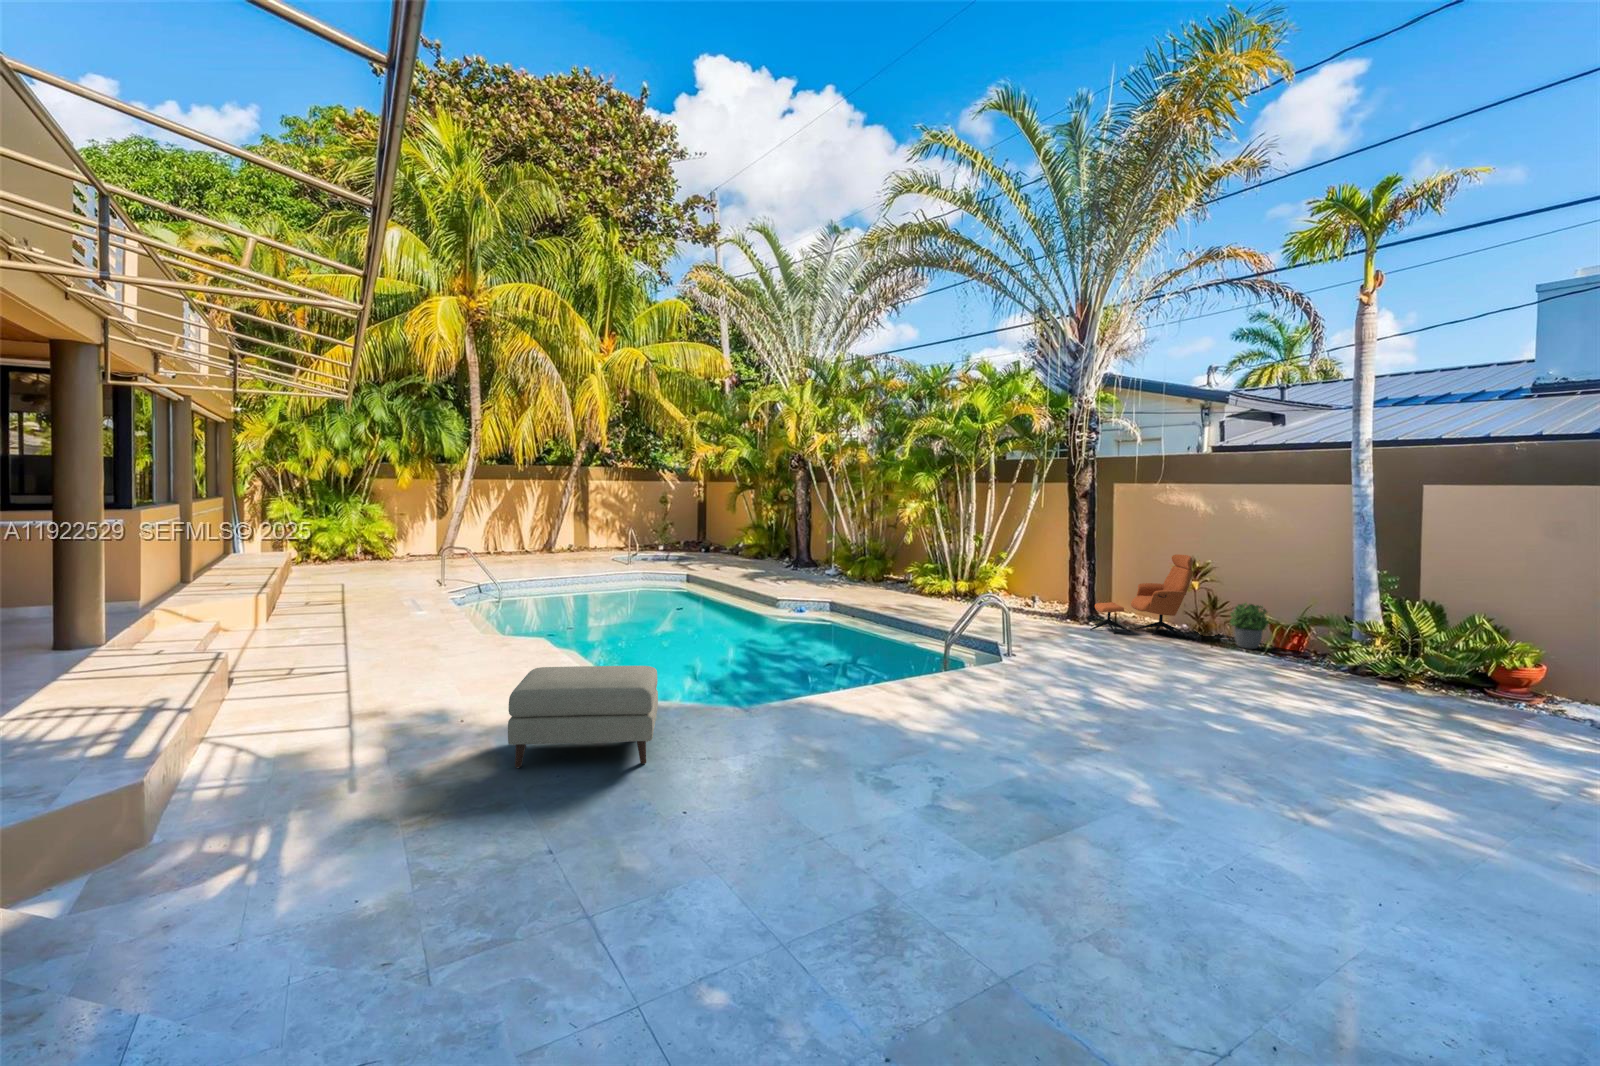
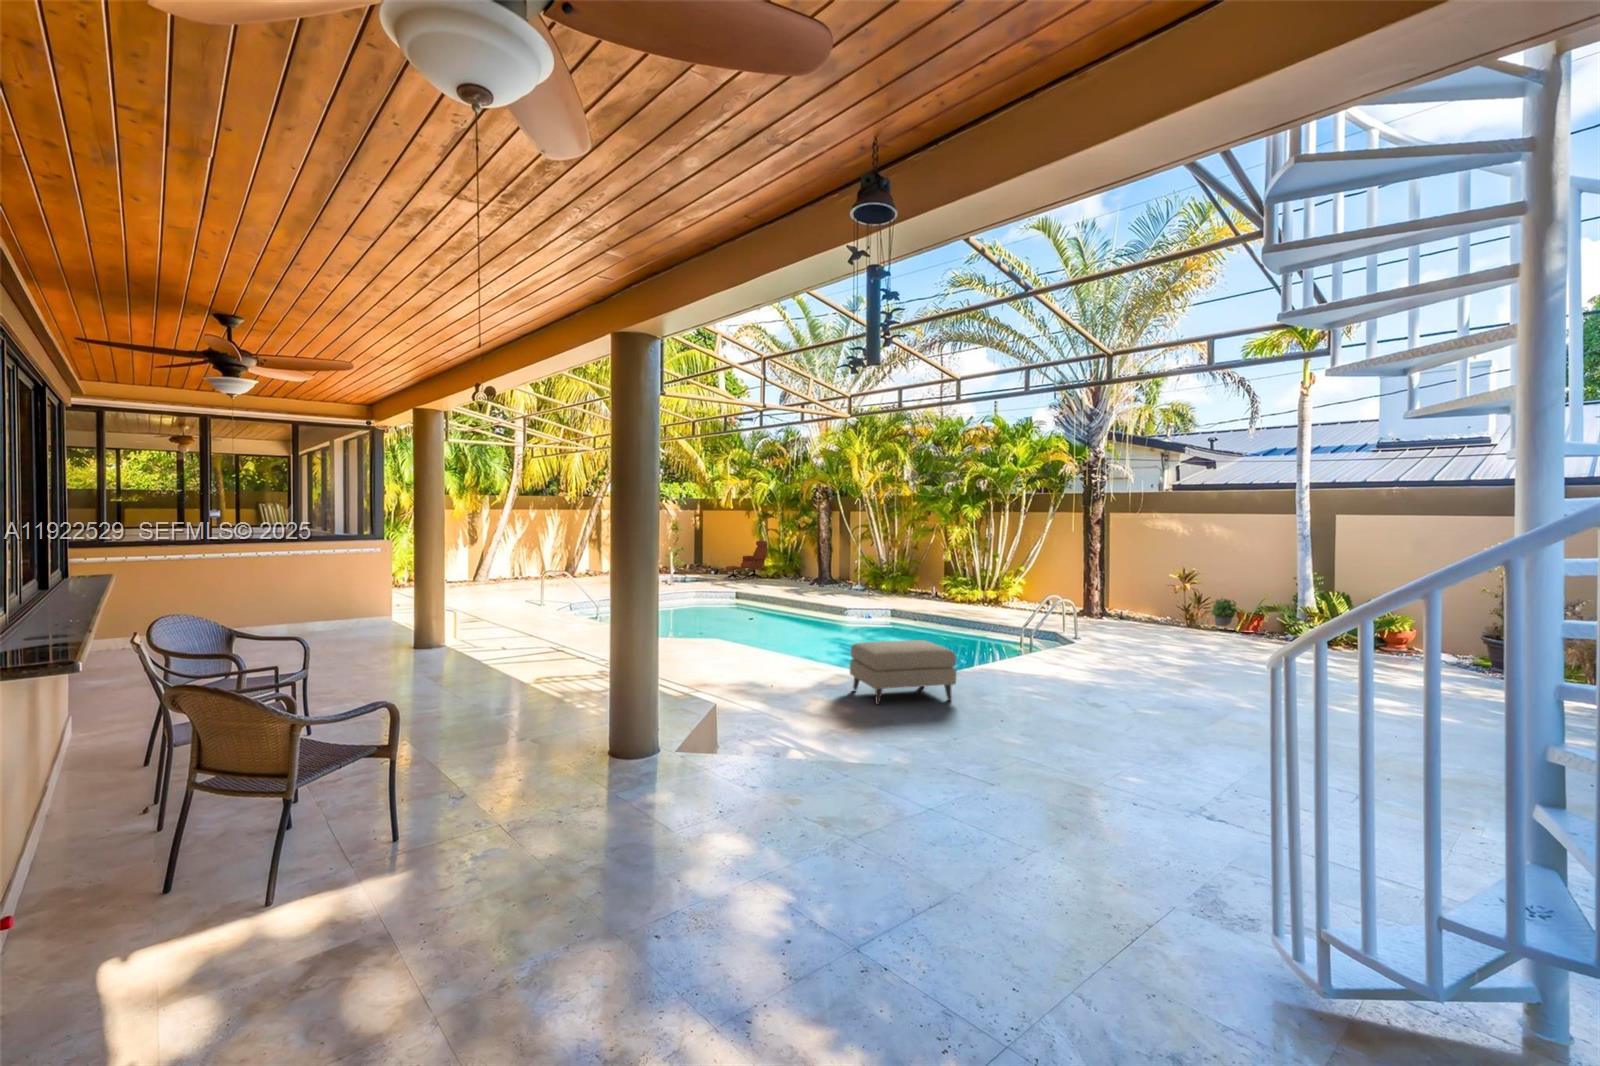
armchair: present [1090,554,1193,636] -> present [724,541,767,580]

